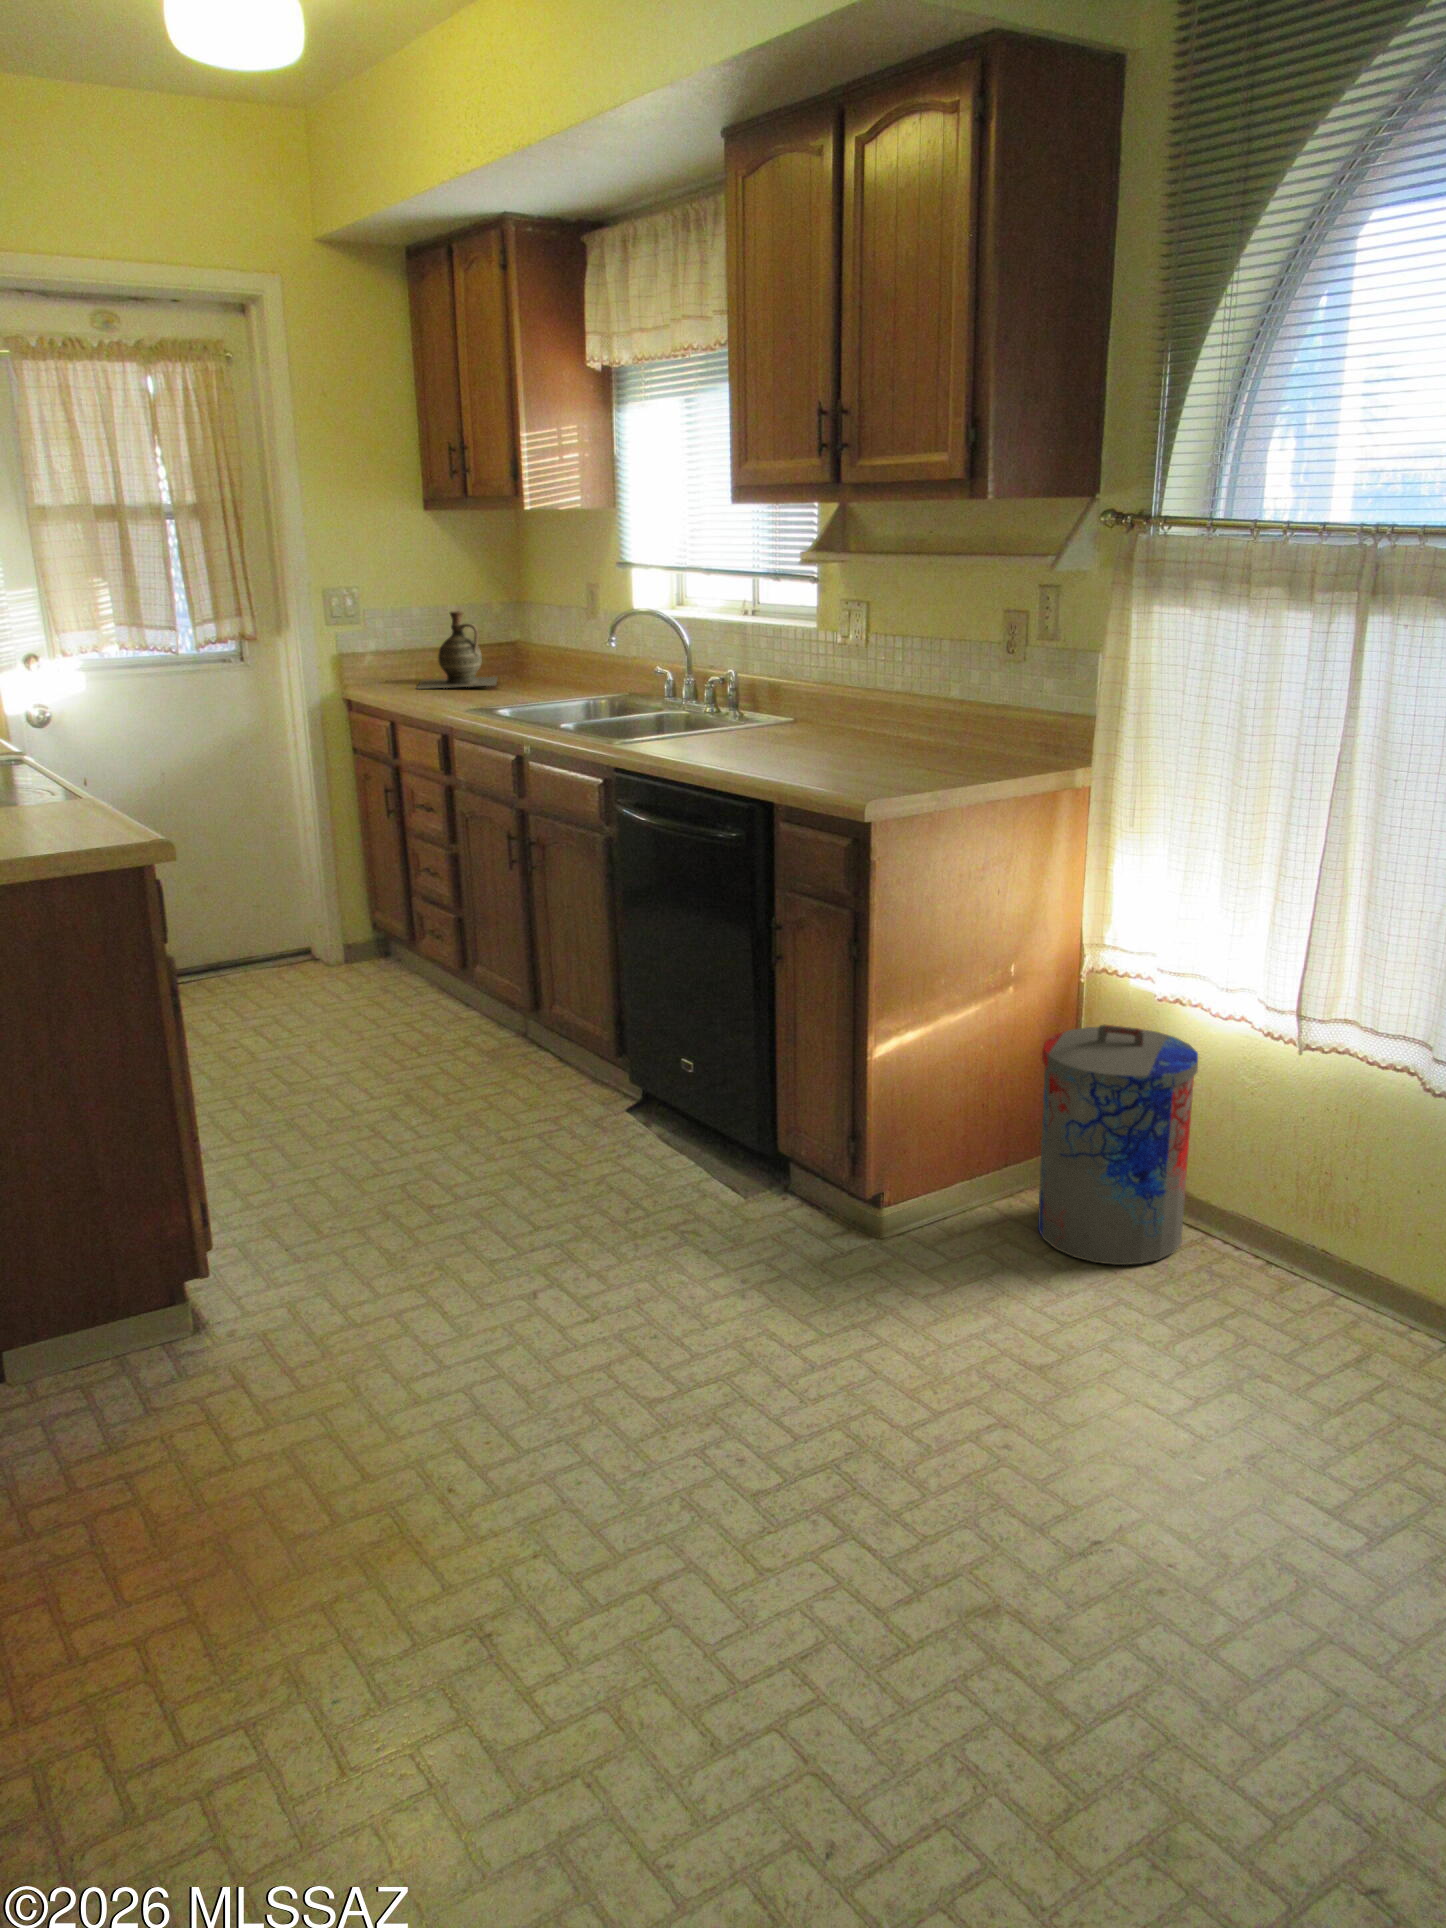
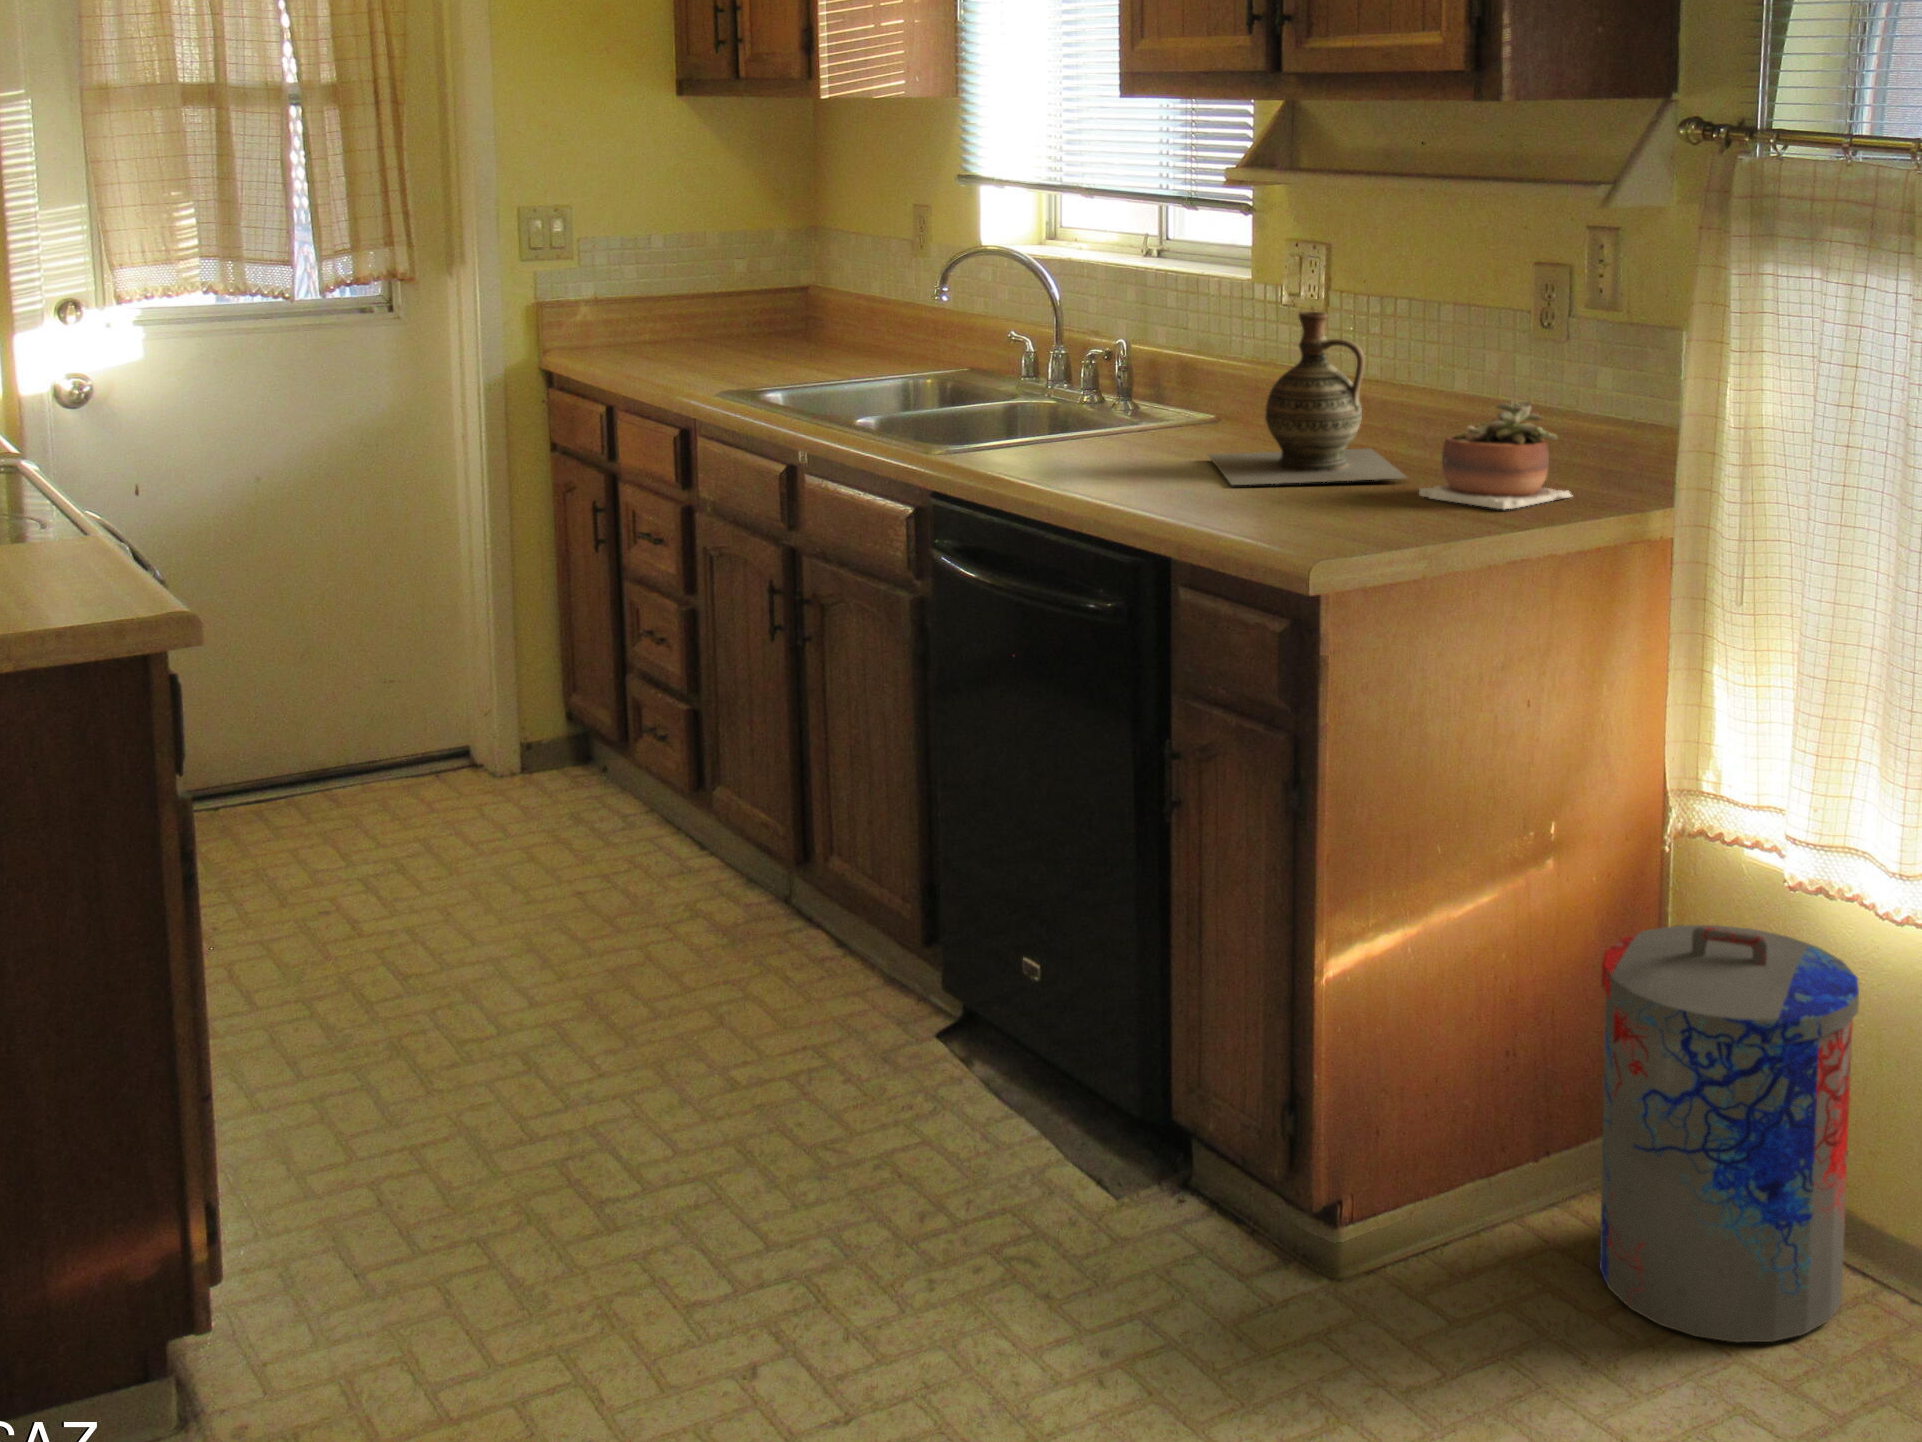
ceramic jug: present [417,612,497,689] -> present [1208,312,1406,485]
succulent plant: none [931,700,1029,770] -> present [1419,400,1571,509]

